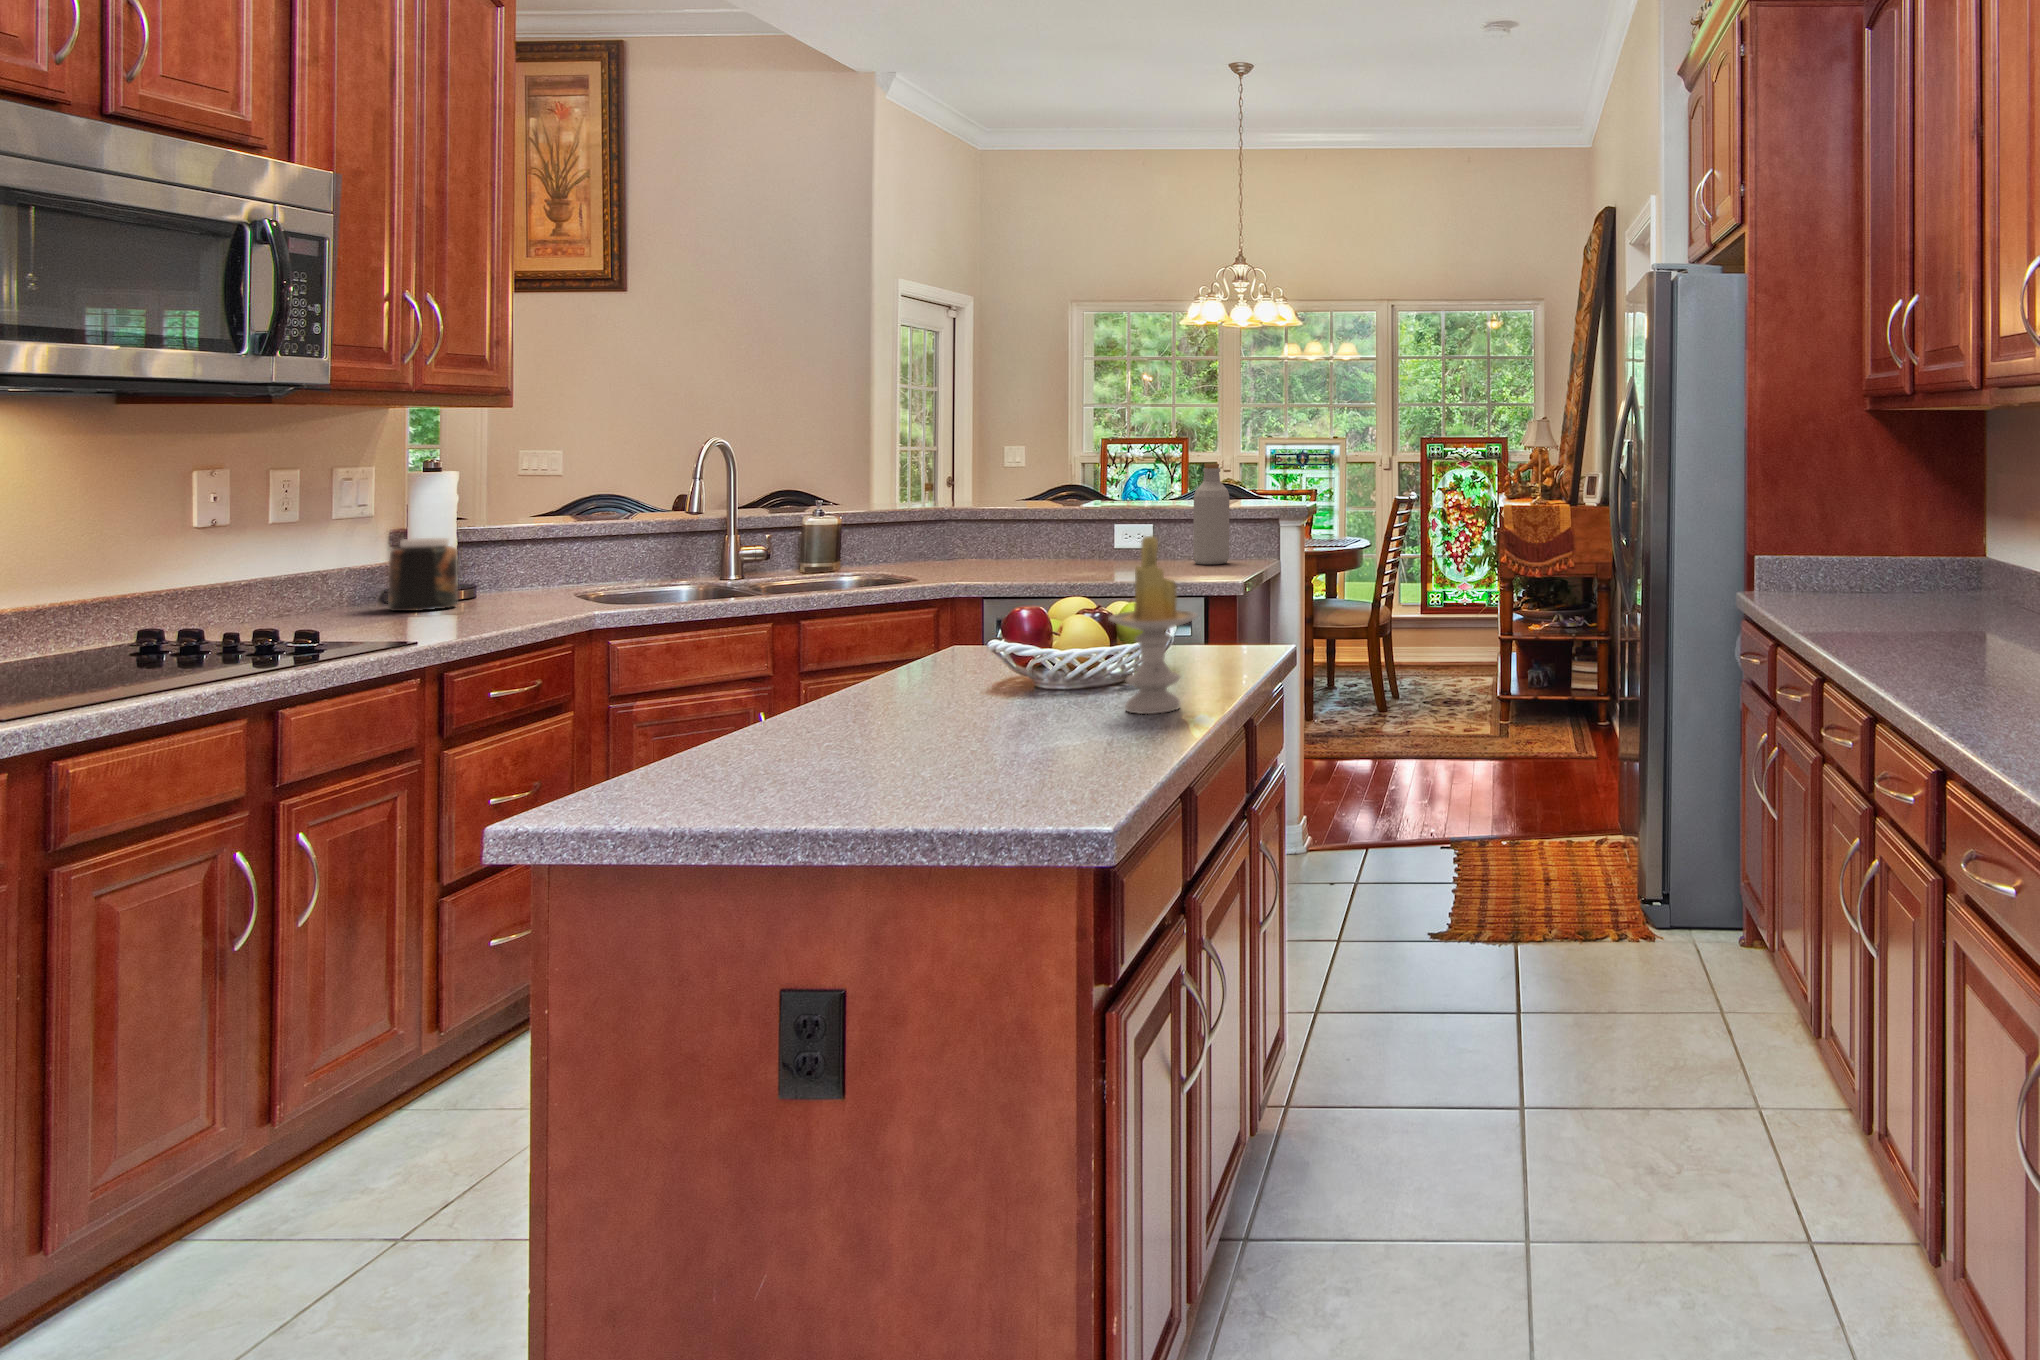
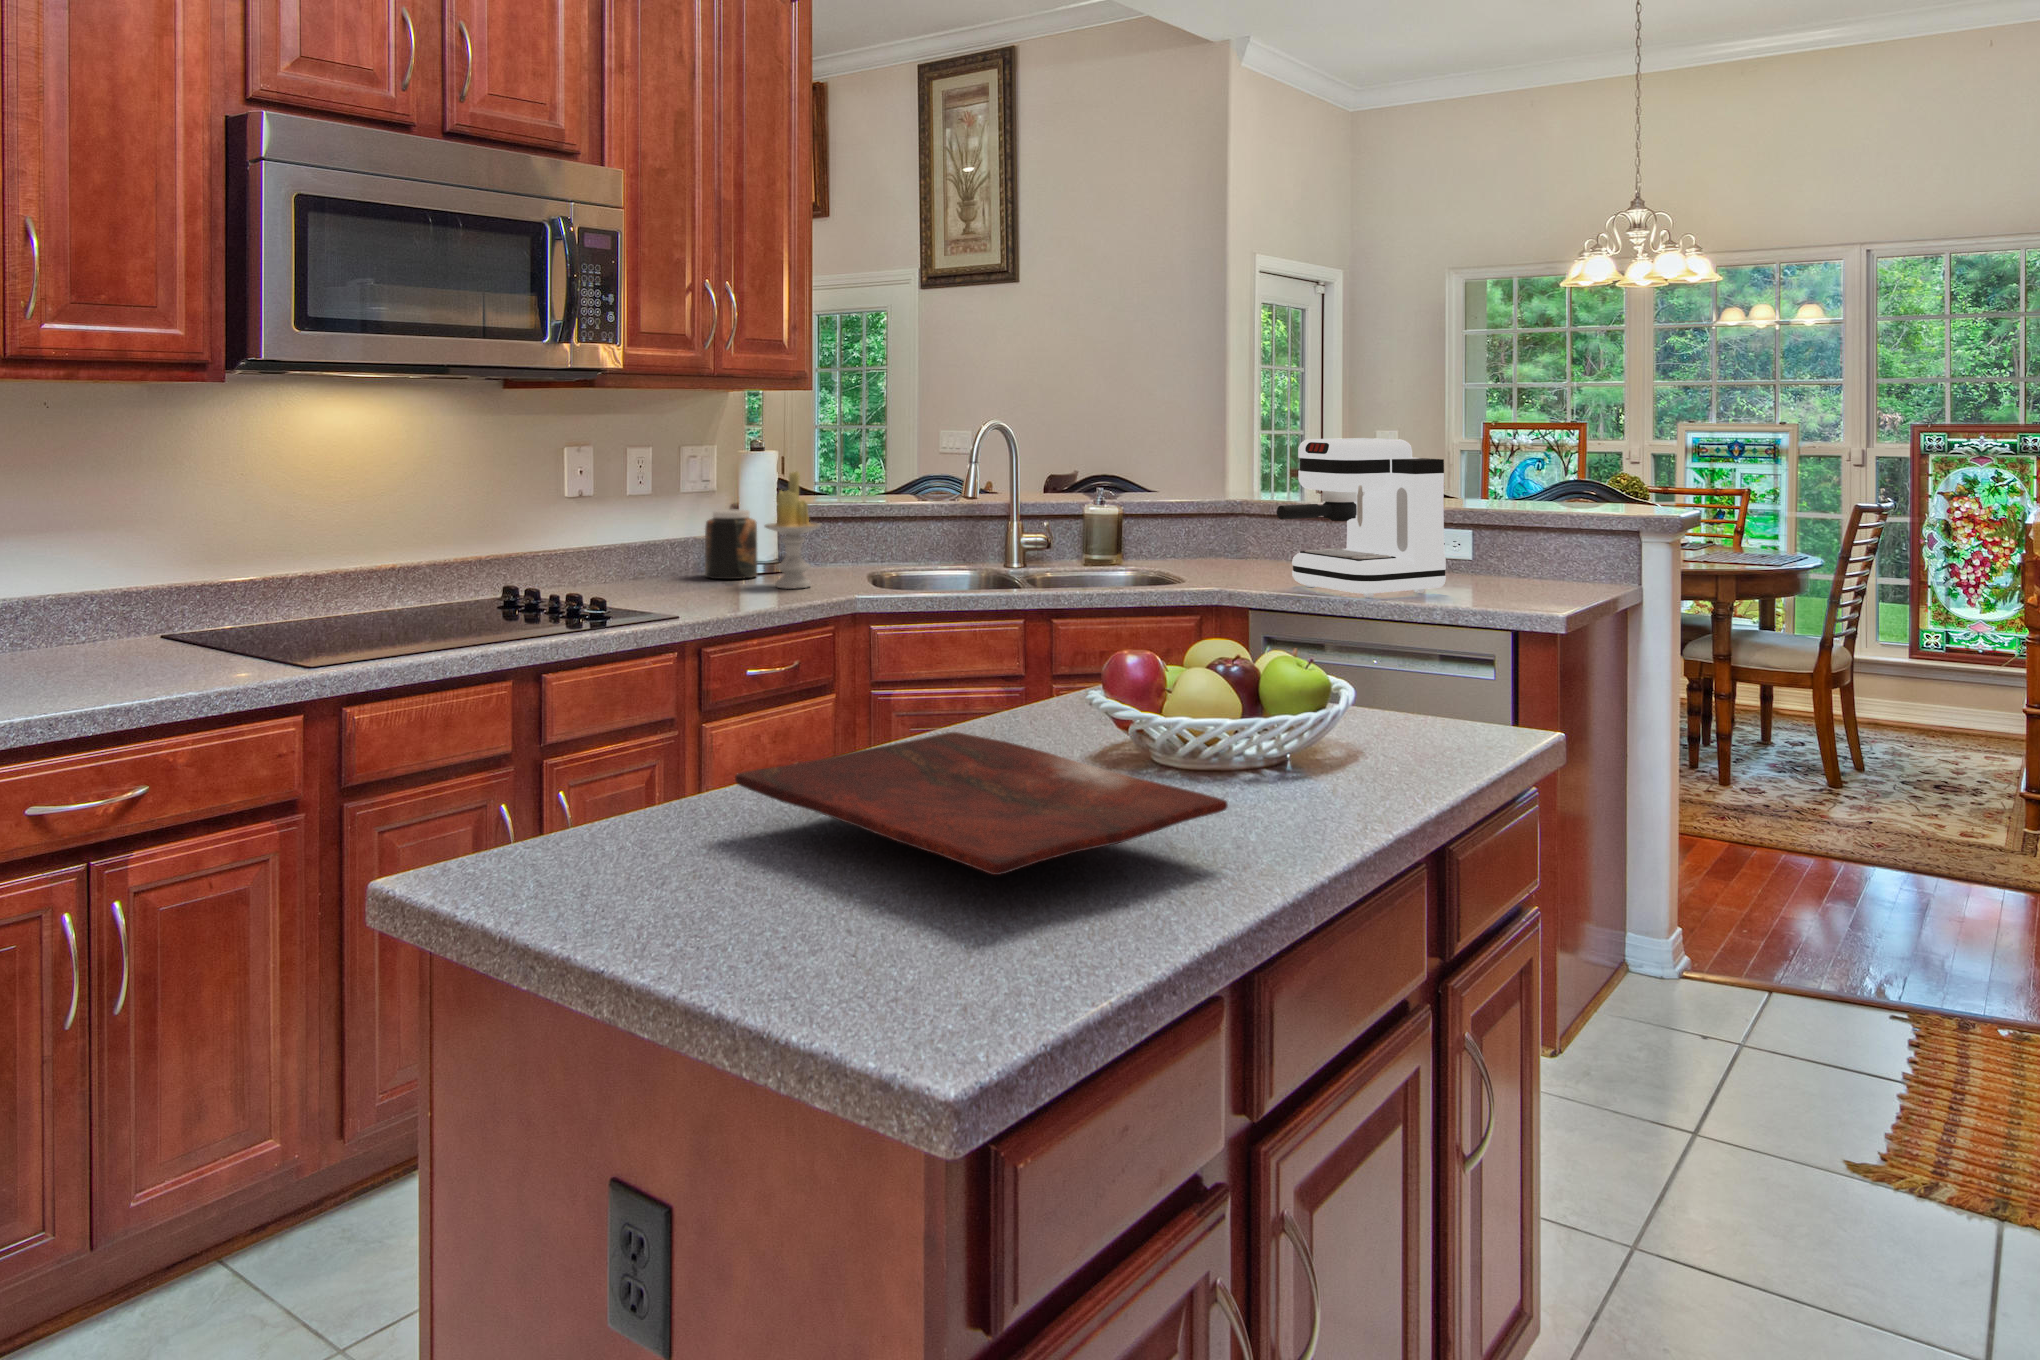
coffee maker: none [1014,456,1149,583] -> present [1277,438,1446,597]
bottle: present [1193,464,1229,565] -> none [1515,450,1565,582]
candle: present [1109,536,1197,714] -> present [765,471,821,588]
cutting board: none [696,688,1128,766] -> present [735,732,1227,875]

